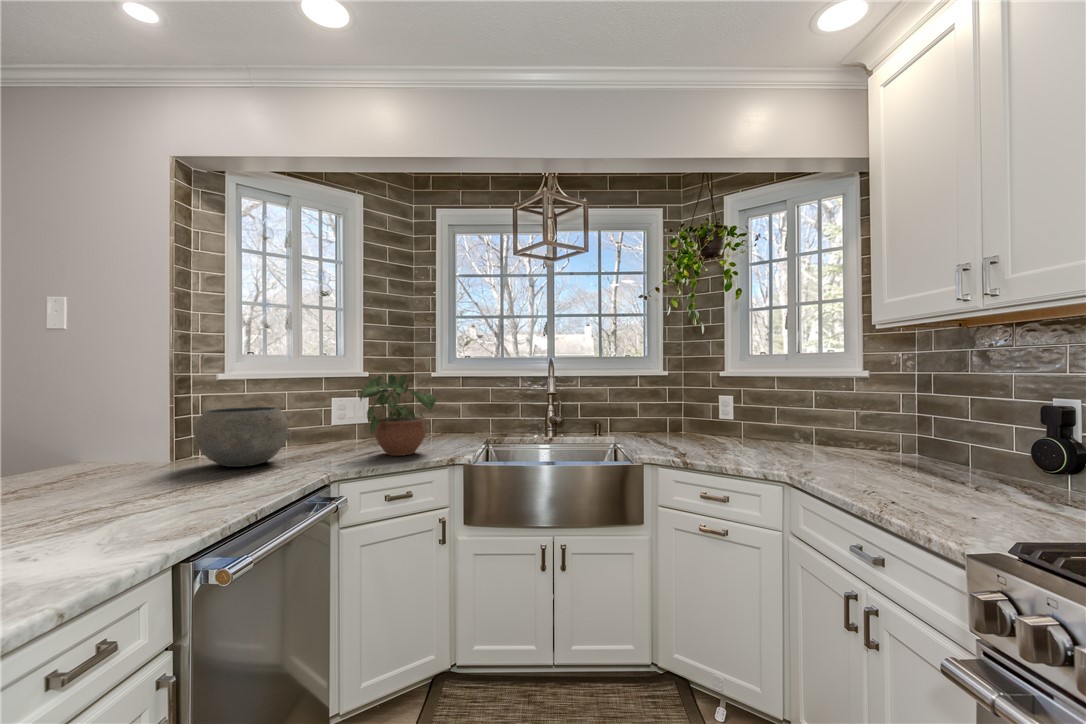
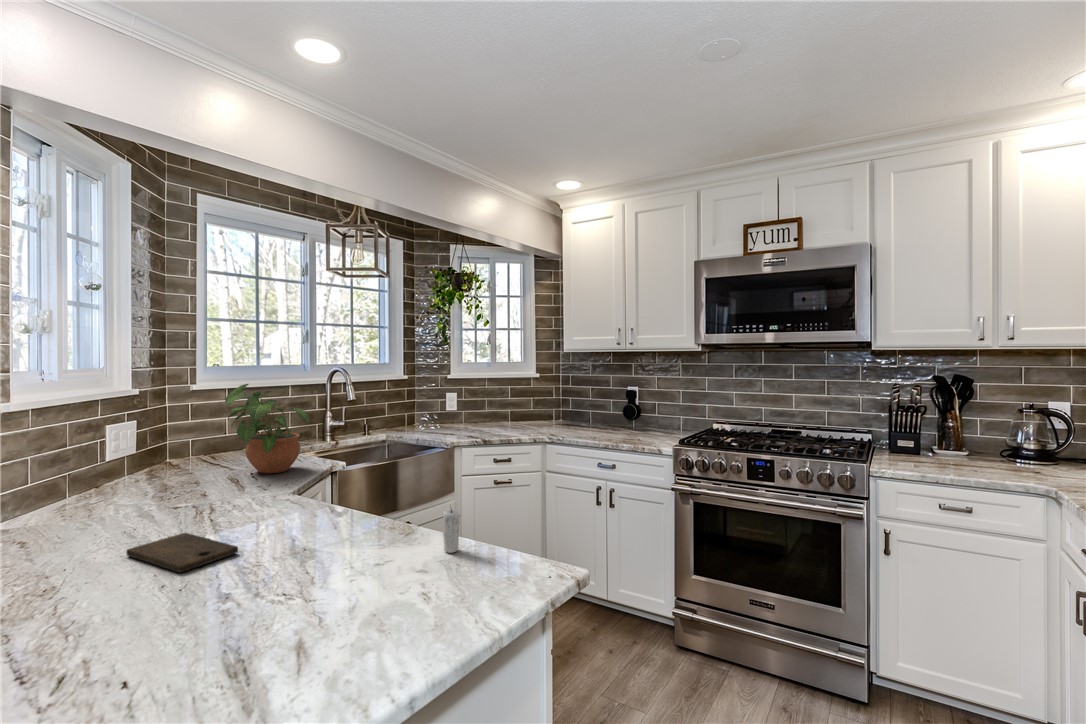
ceramic bowl: present [194,407,291,467] -> none [85,438,208,515]
cutting board: none [46,482,156,509] -> present [127,533,238,572]
candle: none [70,502,103,575] -> present [443,509,460,553]

